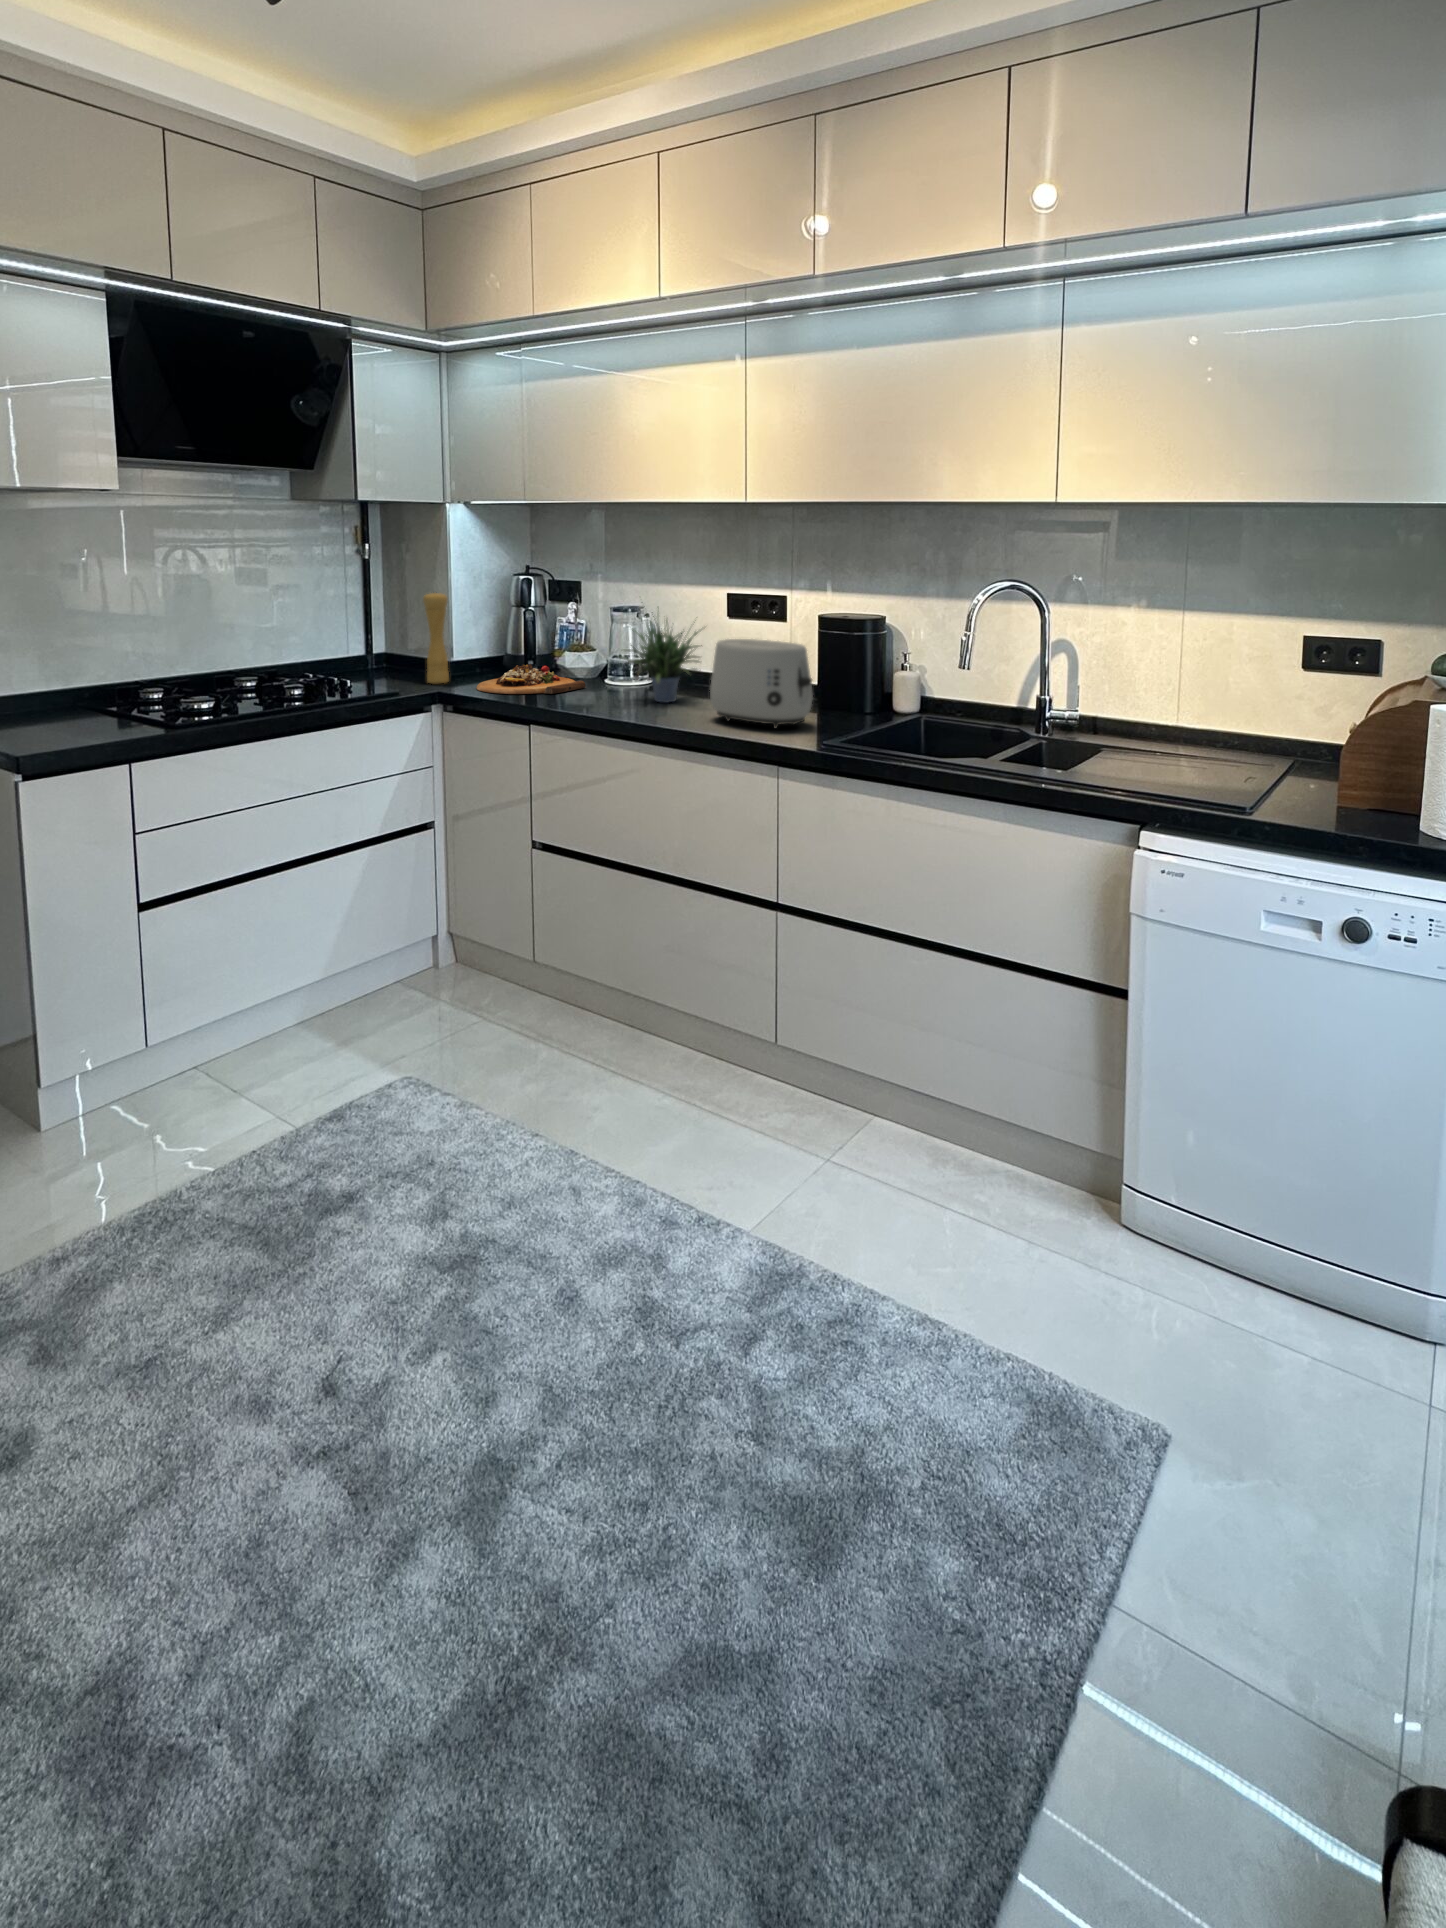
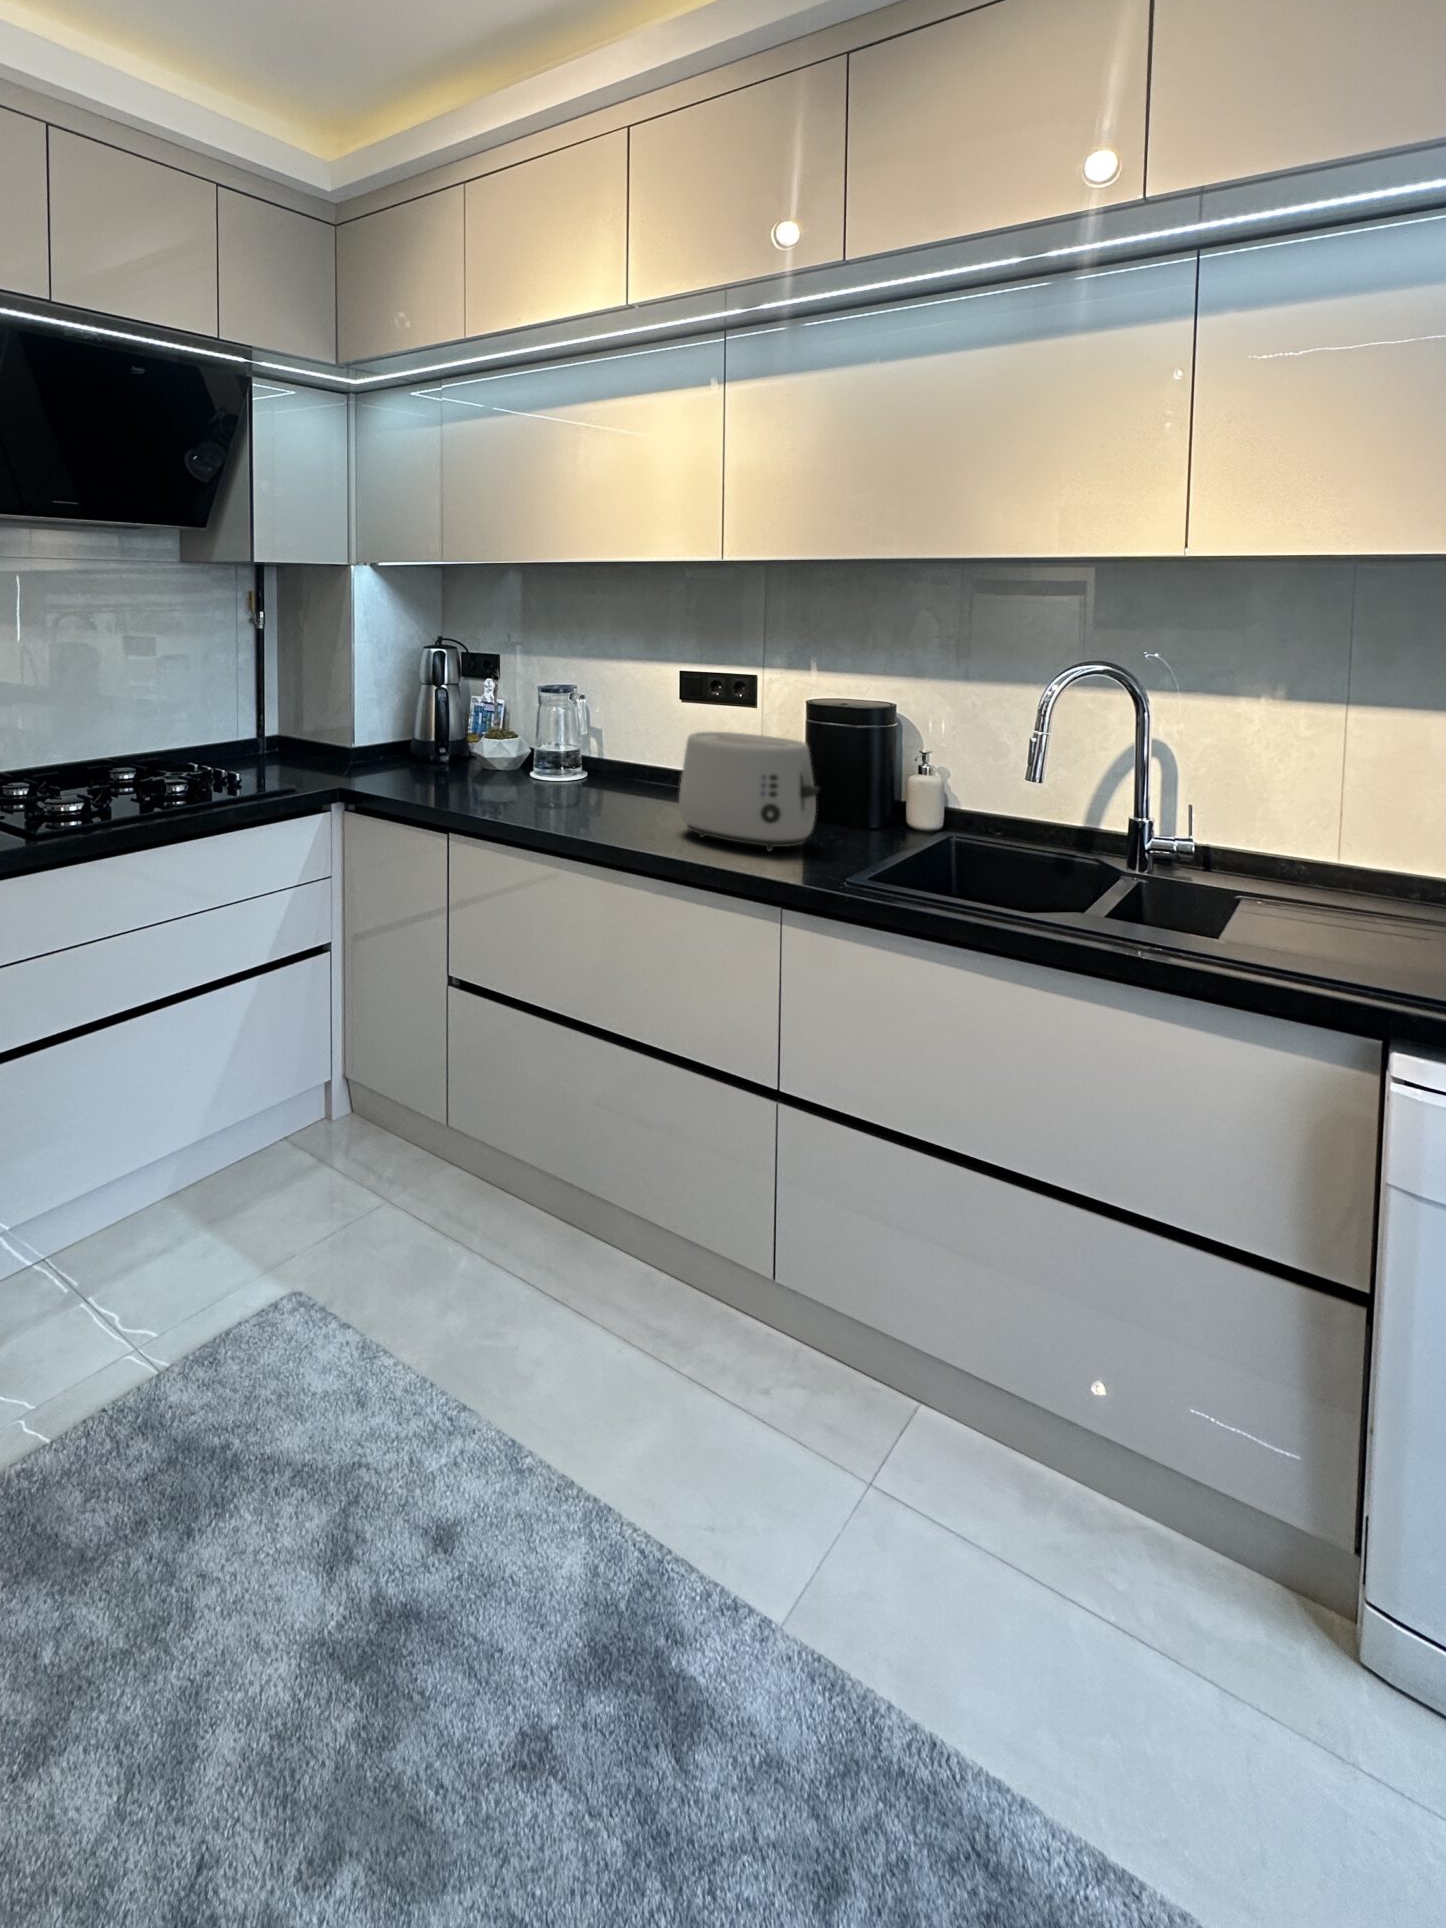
pepper mill: present [423,593,449,683] -> none [324,667,352,776]
potted plant: present [620,606,702,702] -> none [551,674,669,807]
cutting board: present [476,664,586,694] -> none [383,754,512,792]

